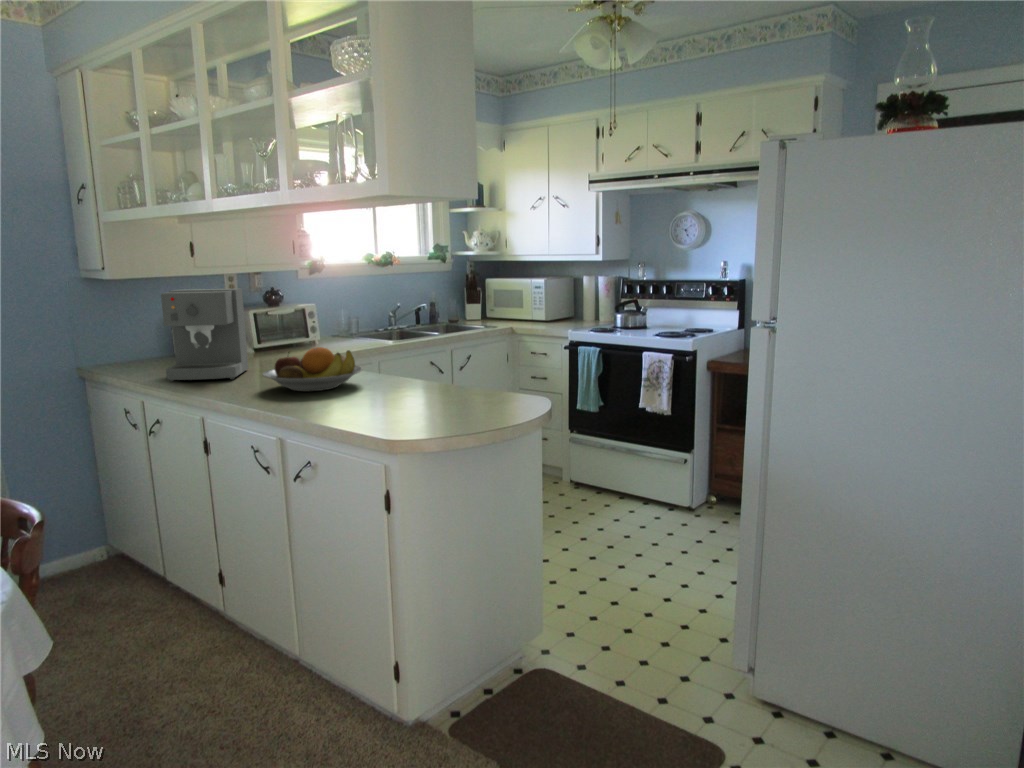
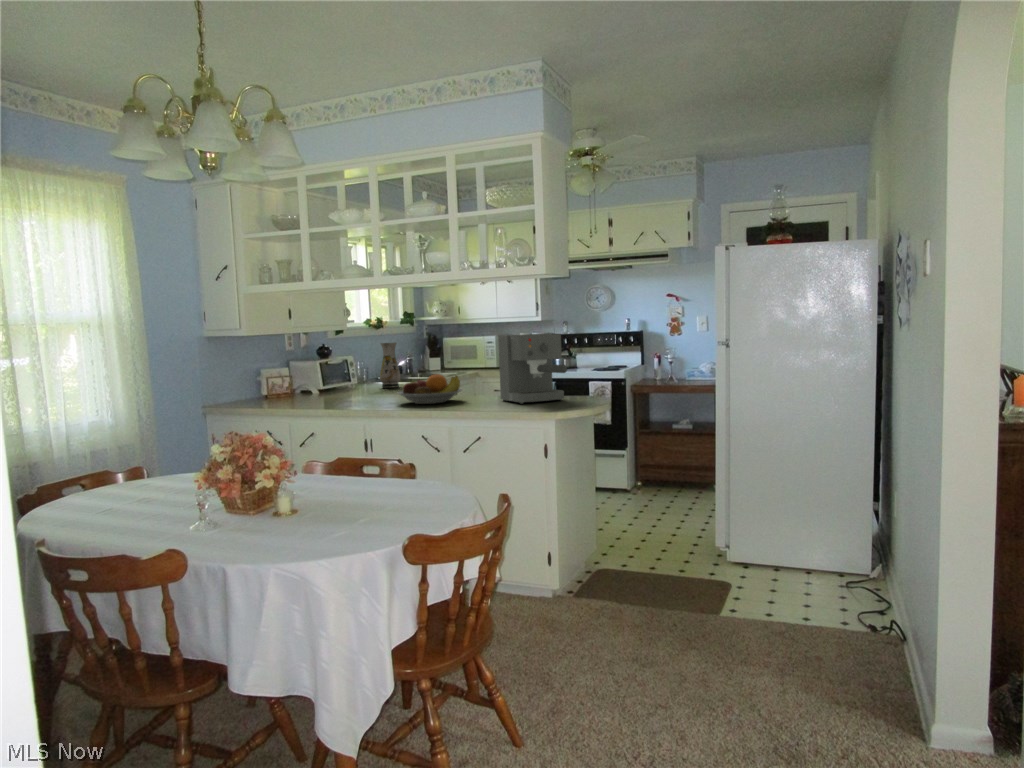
coffee maker: present [161,288,248,382] -> present [498,334,567,404]
vase: none [342,289,369,349] -> present [380,342,400,388]

